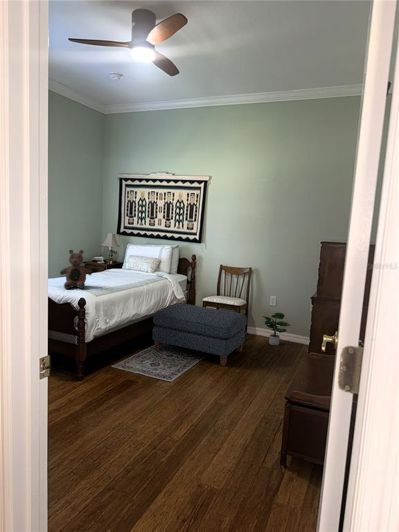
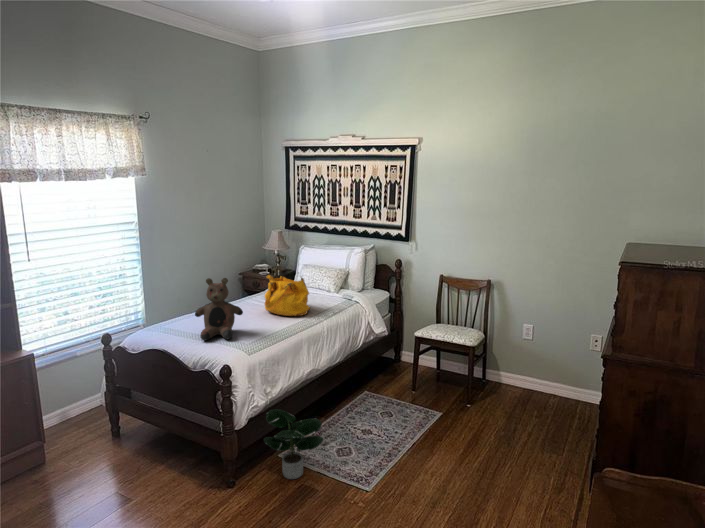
handbag: none [105,255,135,282] -> present [265,275,310,316]
ottoman: present [152,303,247,366] -> none [340,341,486,451]
potted plant: present [263,313,291,345] -> present [264,409,323,479]

